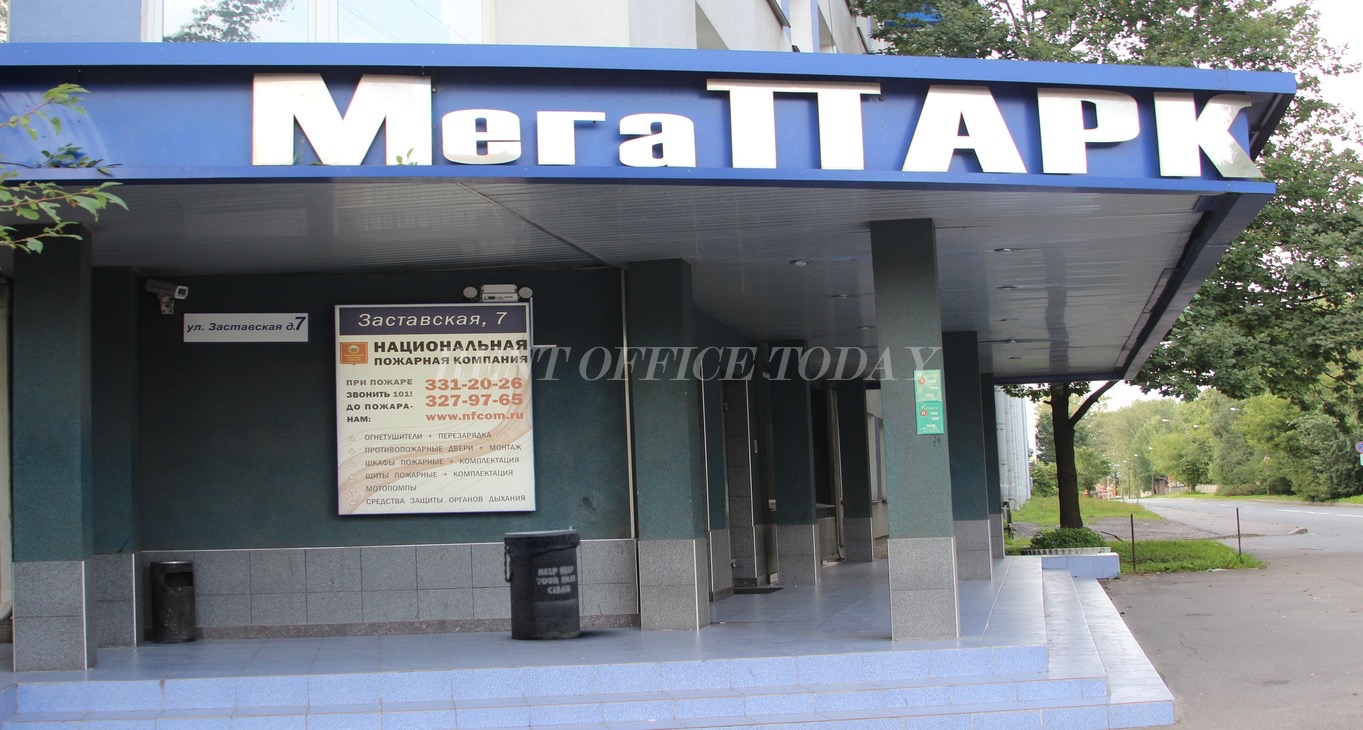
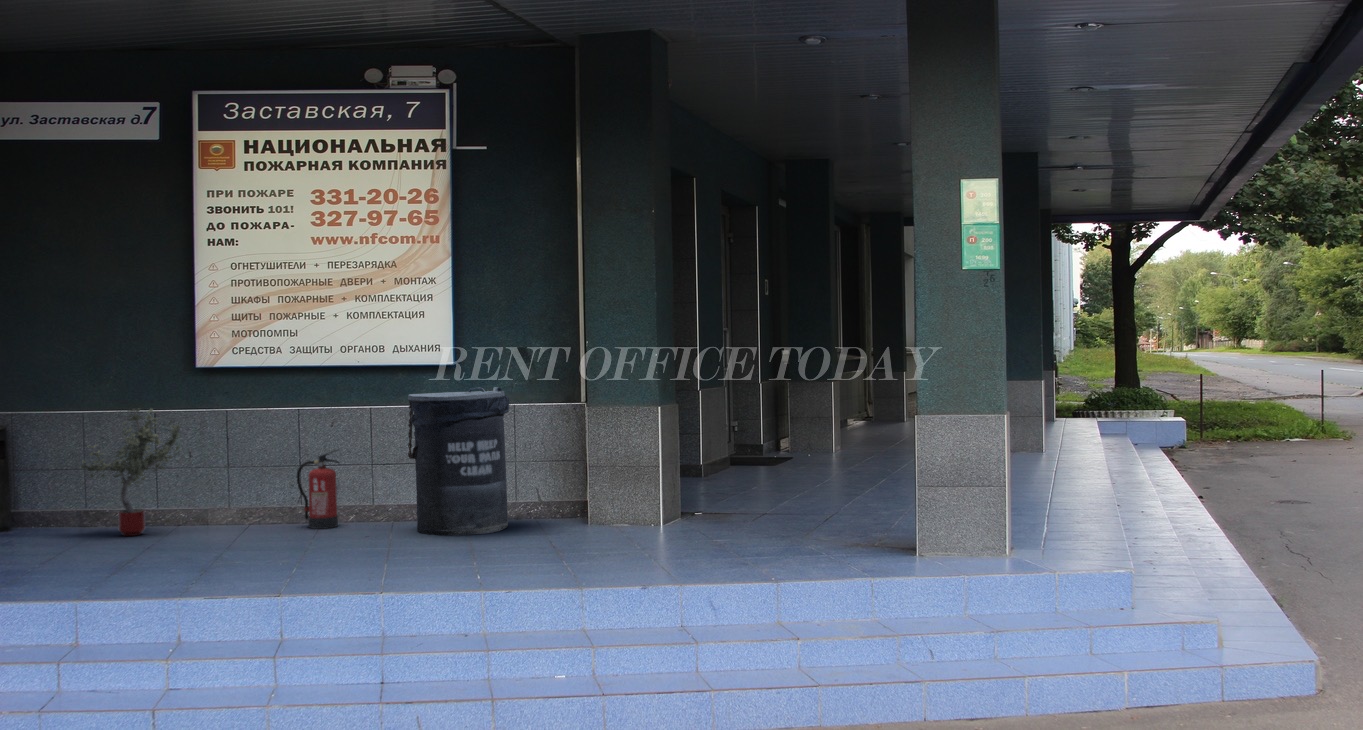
potted tree: none [250,548,332,648] -> present [81,408,181,536]
fire extinguisher: none [415,578,449,640] -> present [297,451,339,529]

